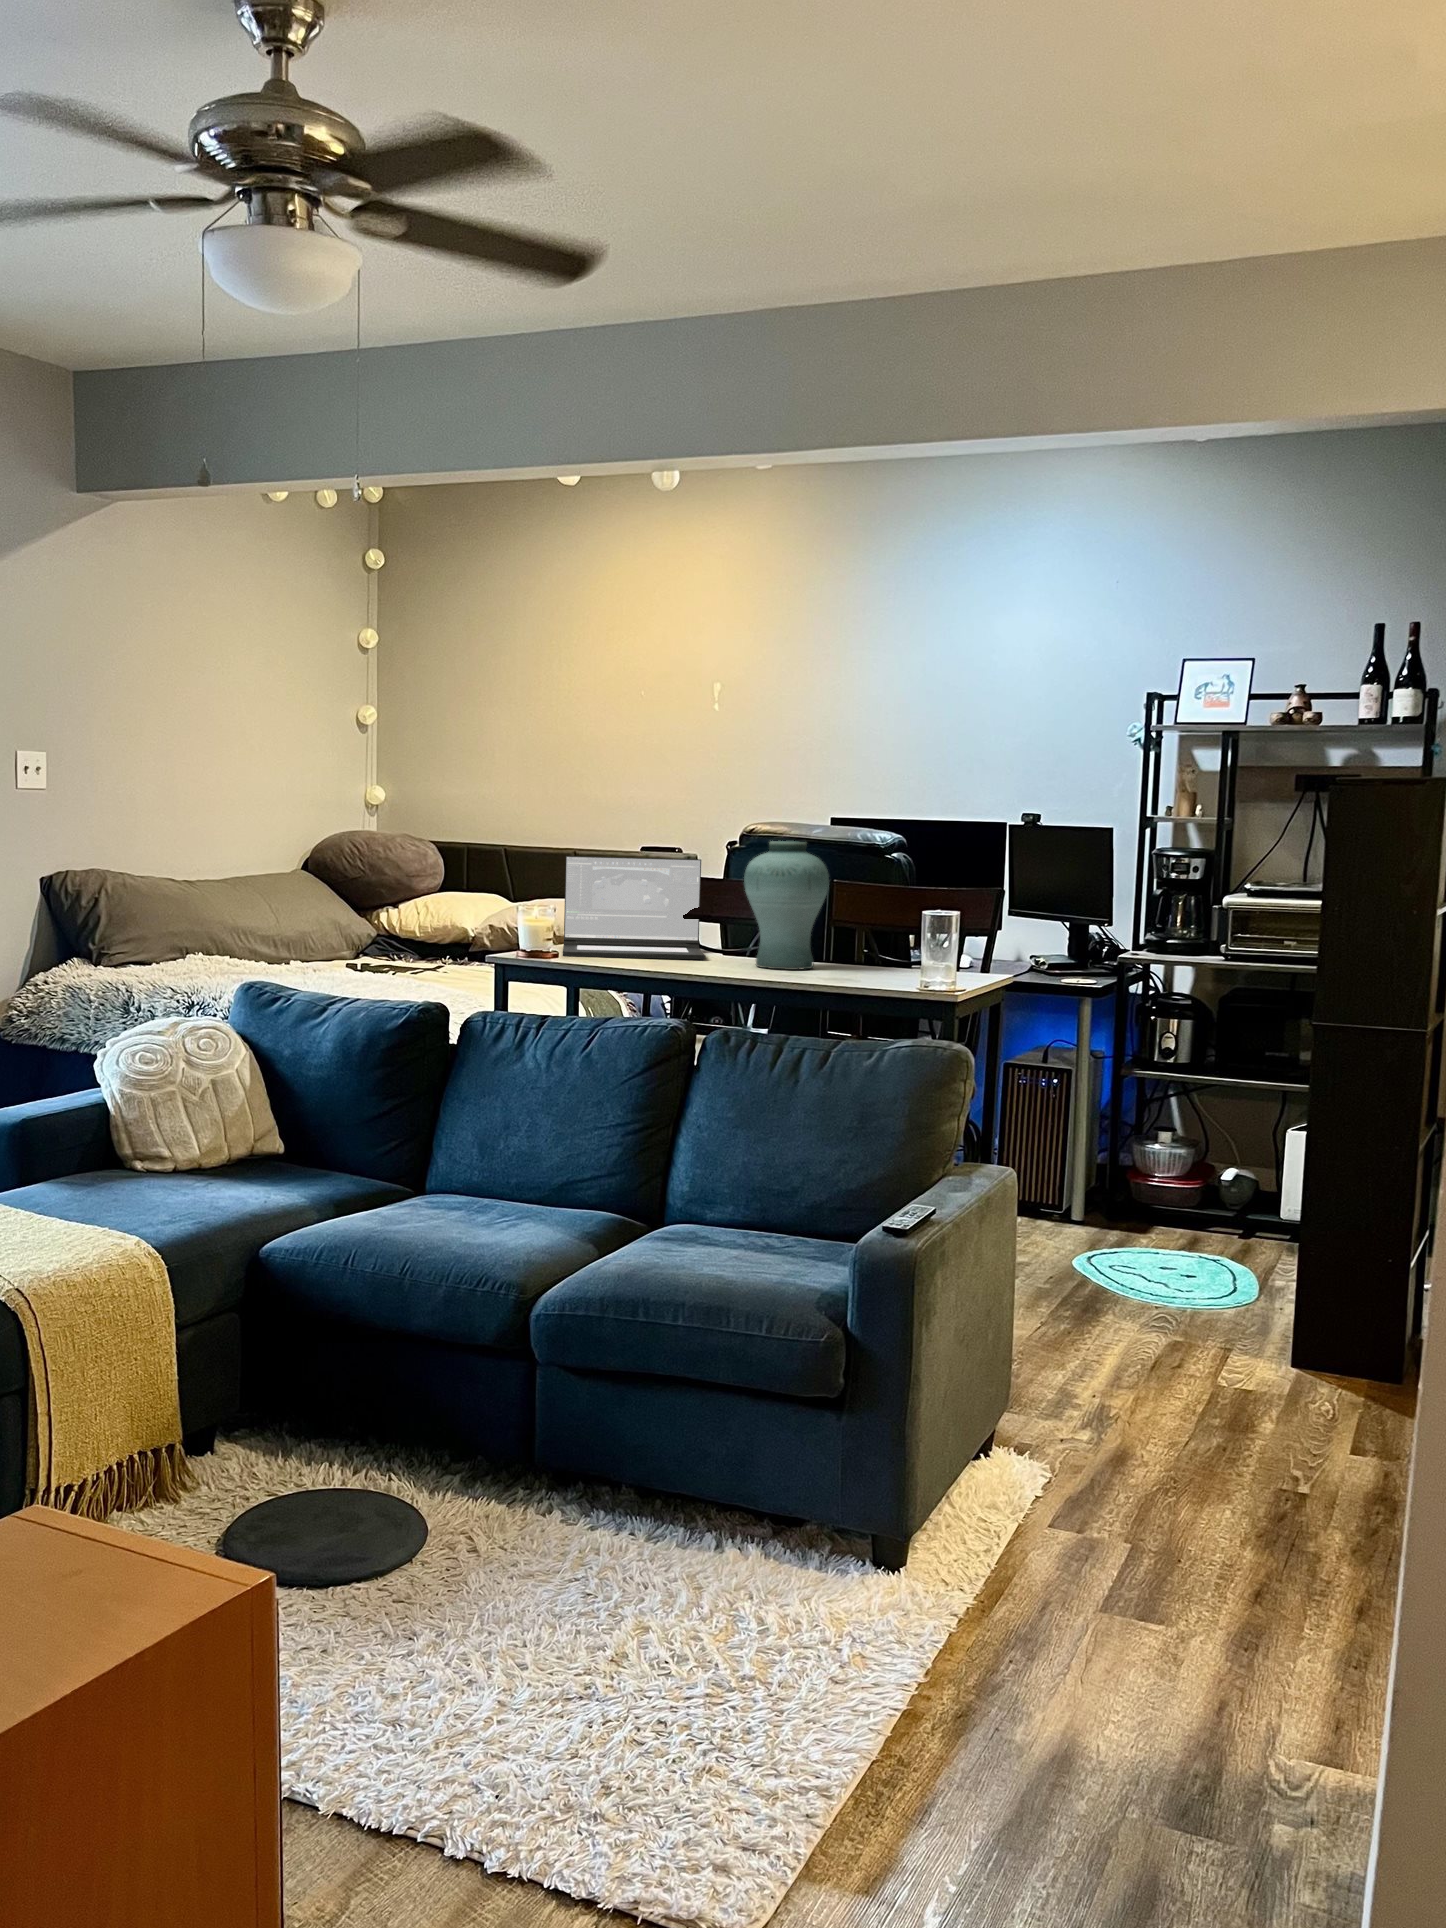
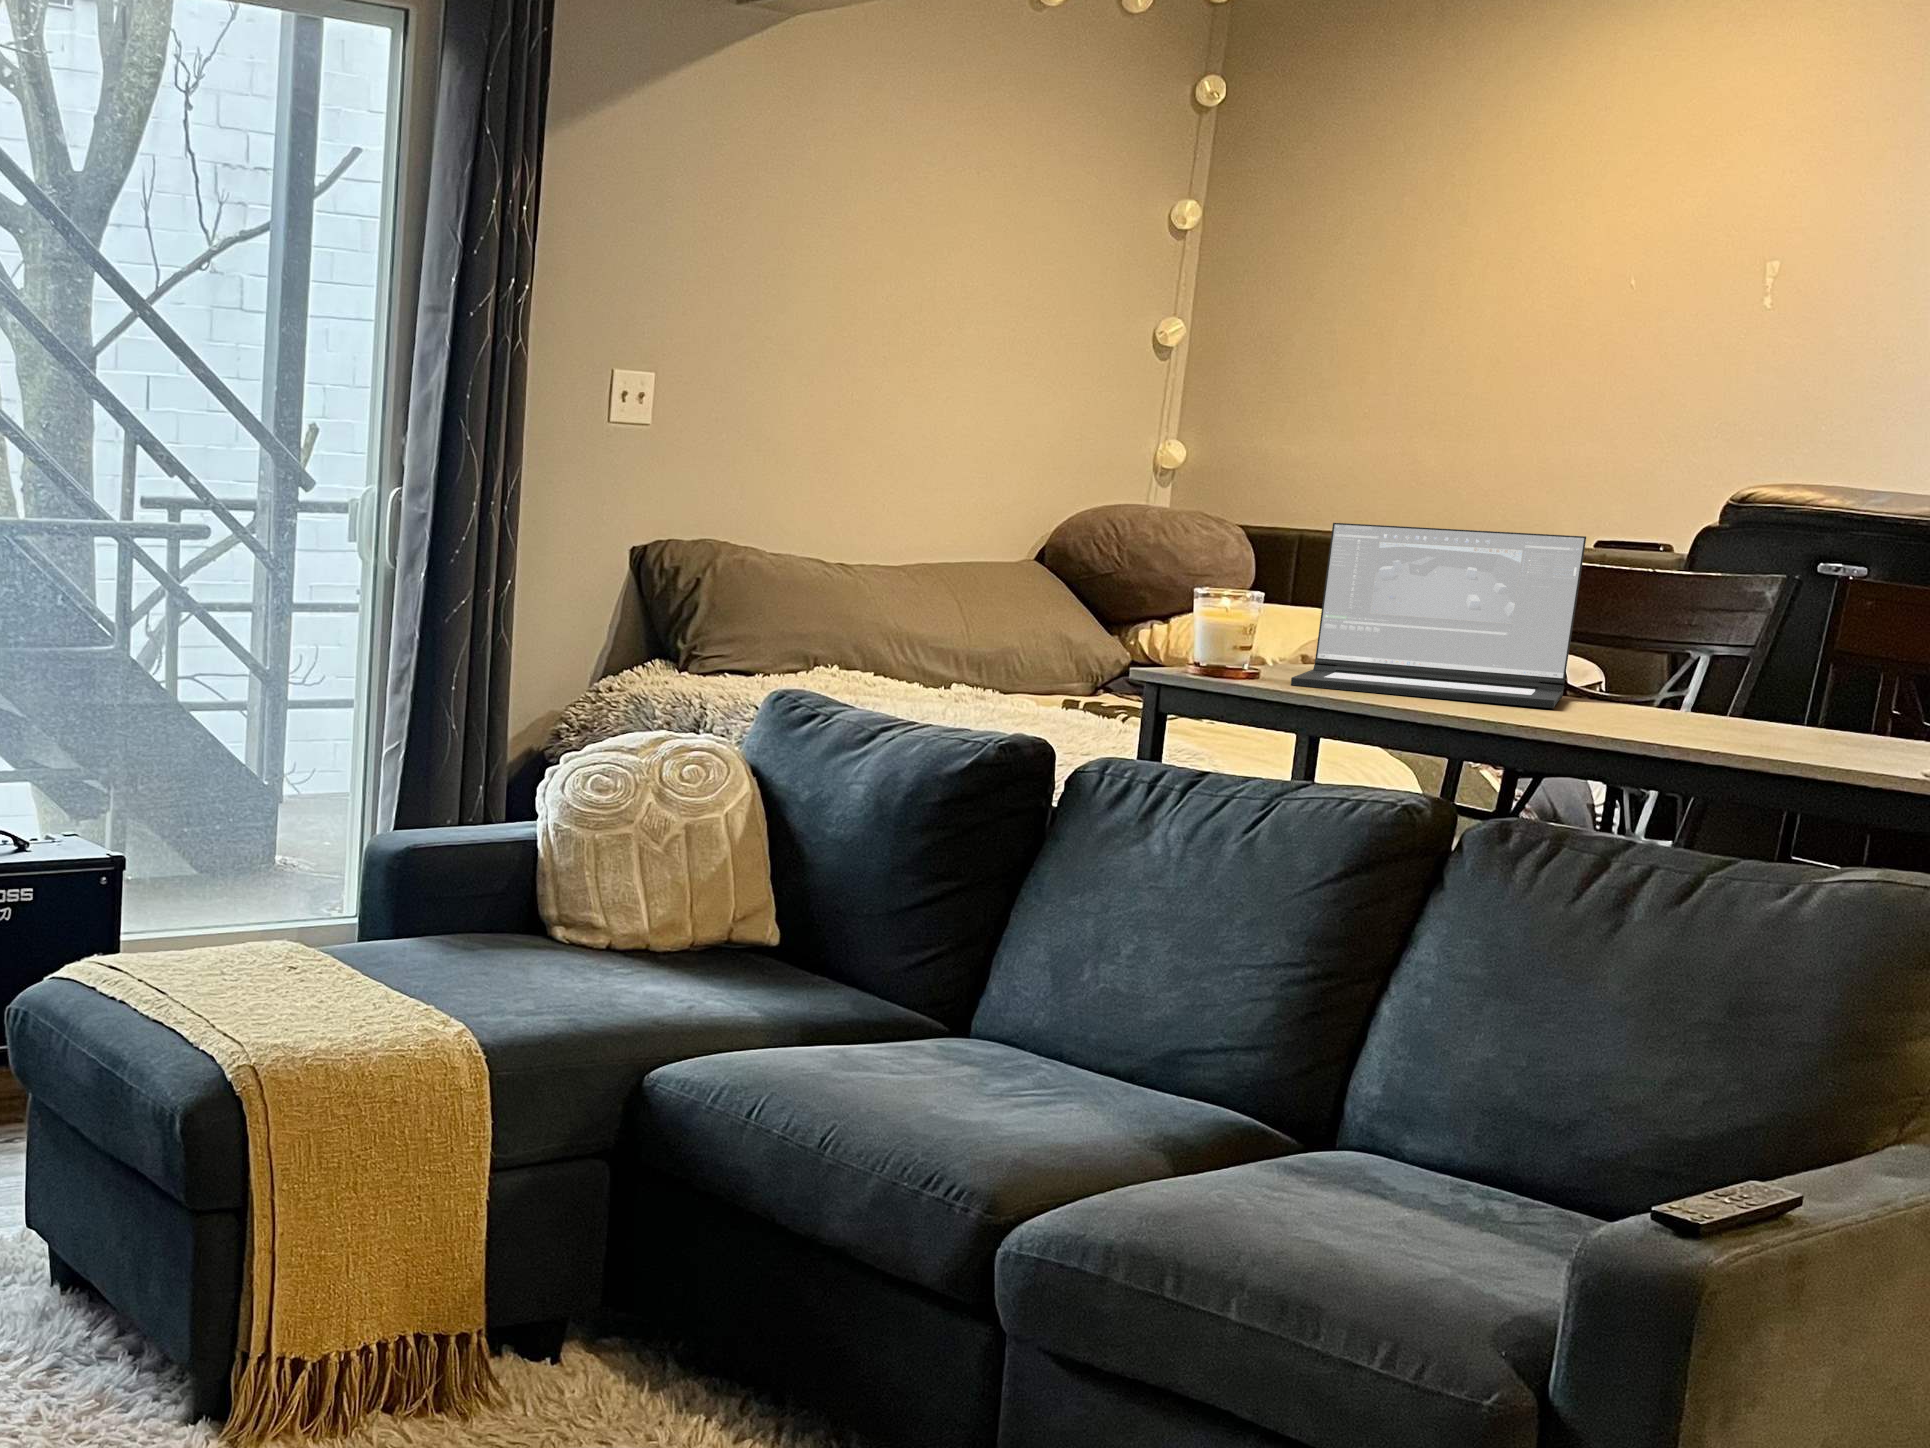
vase: present [744,841,829,970] -> none [1639,499,1817,737]

